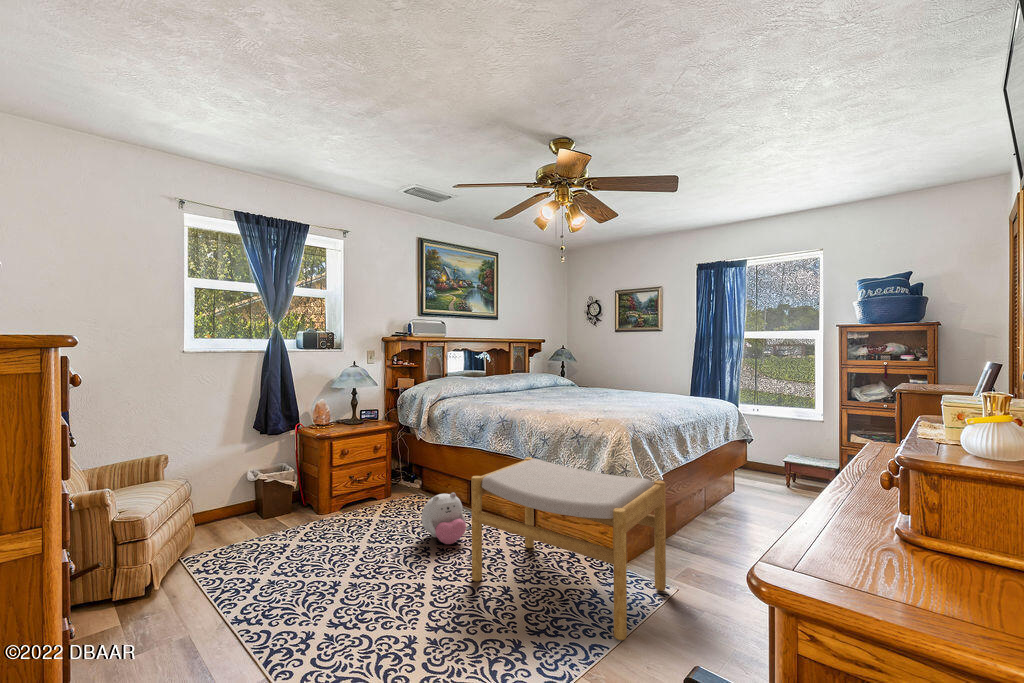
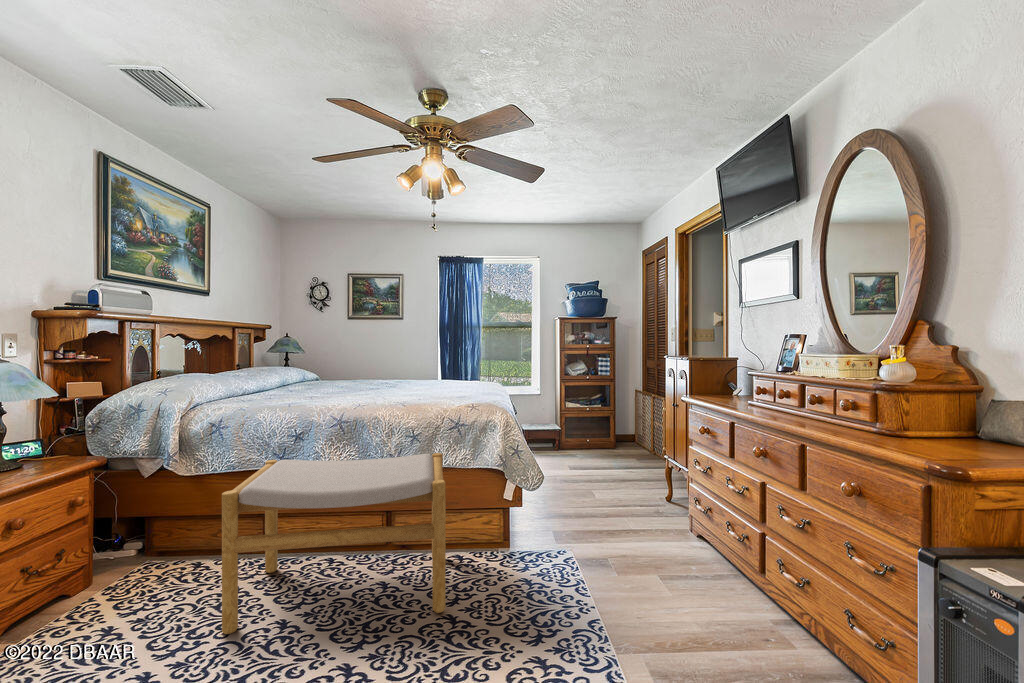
plush toy: present [421,493,466,544] -> none [82,534,173,611]

